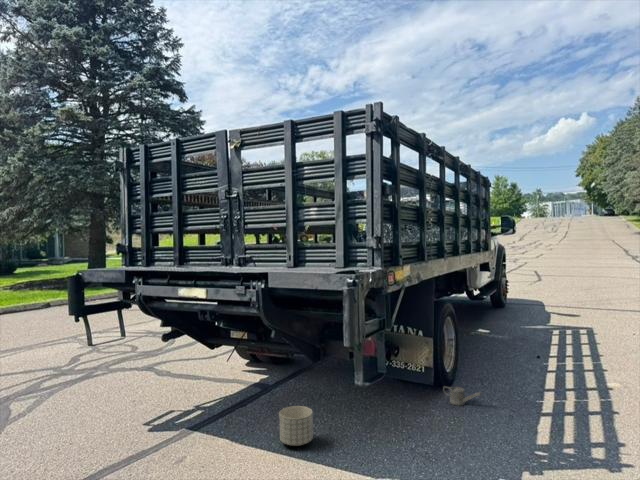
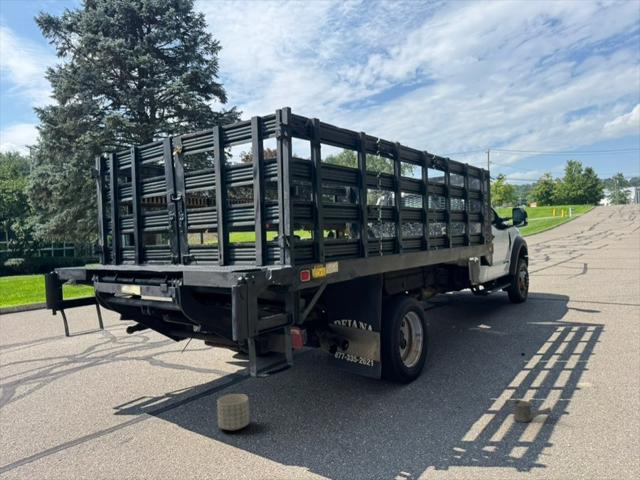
watering can: present [443,387,481,406] -> present [505,400,551,422]

